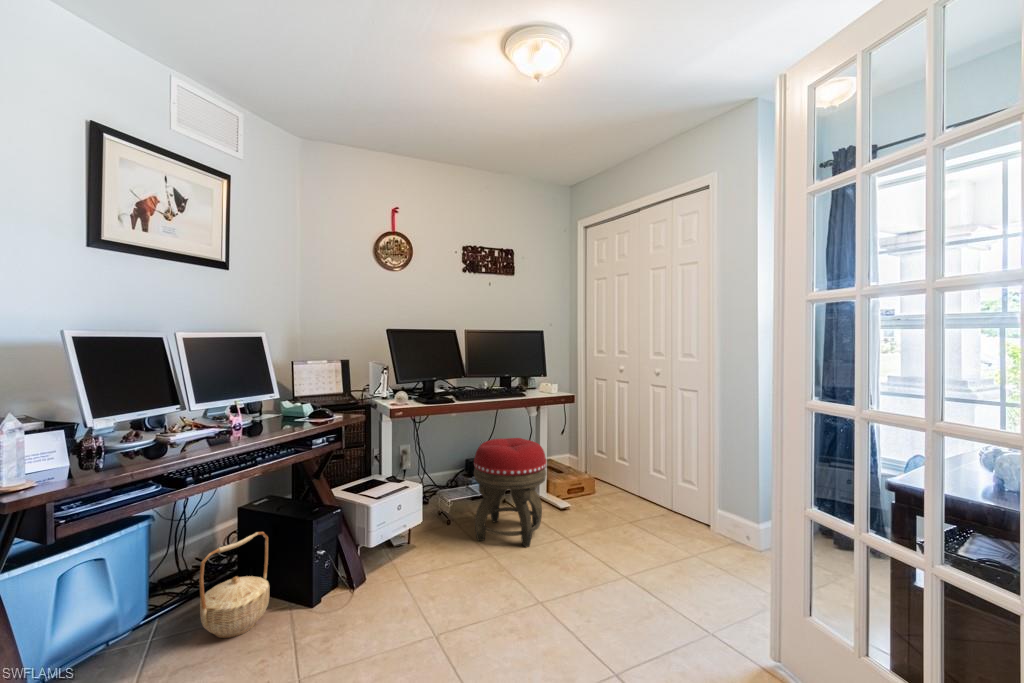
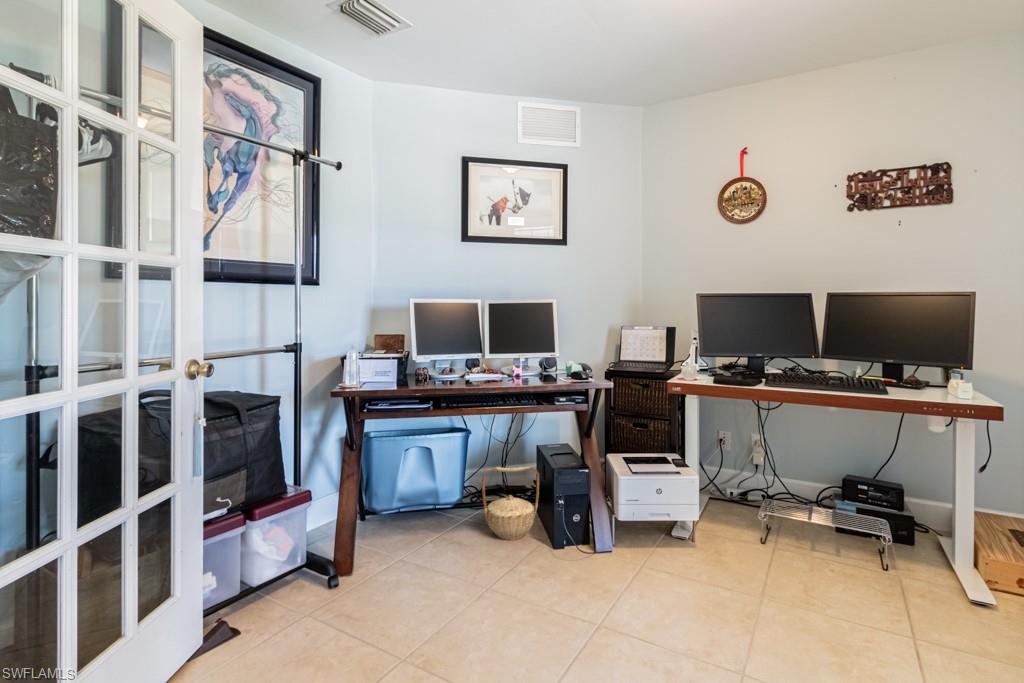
footstool: present [474,438,546,547] -> none [770,446,898,606]

